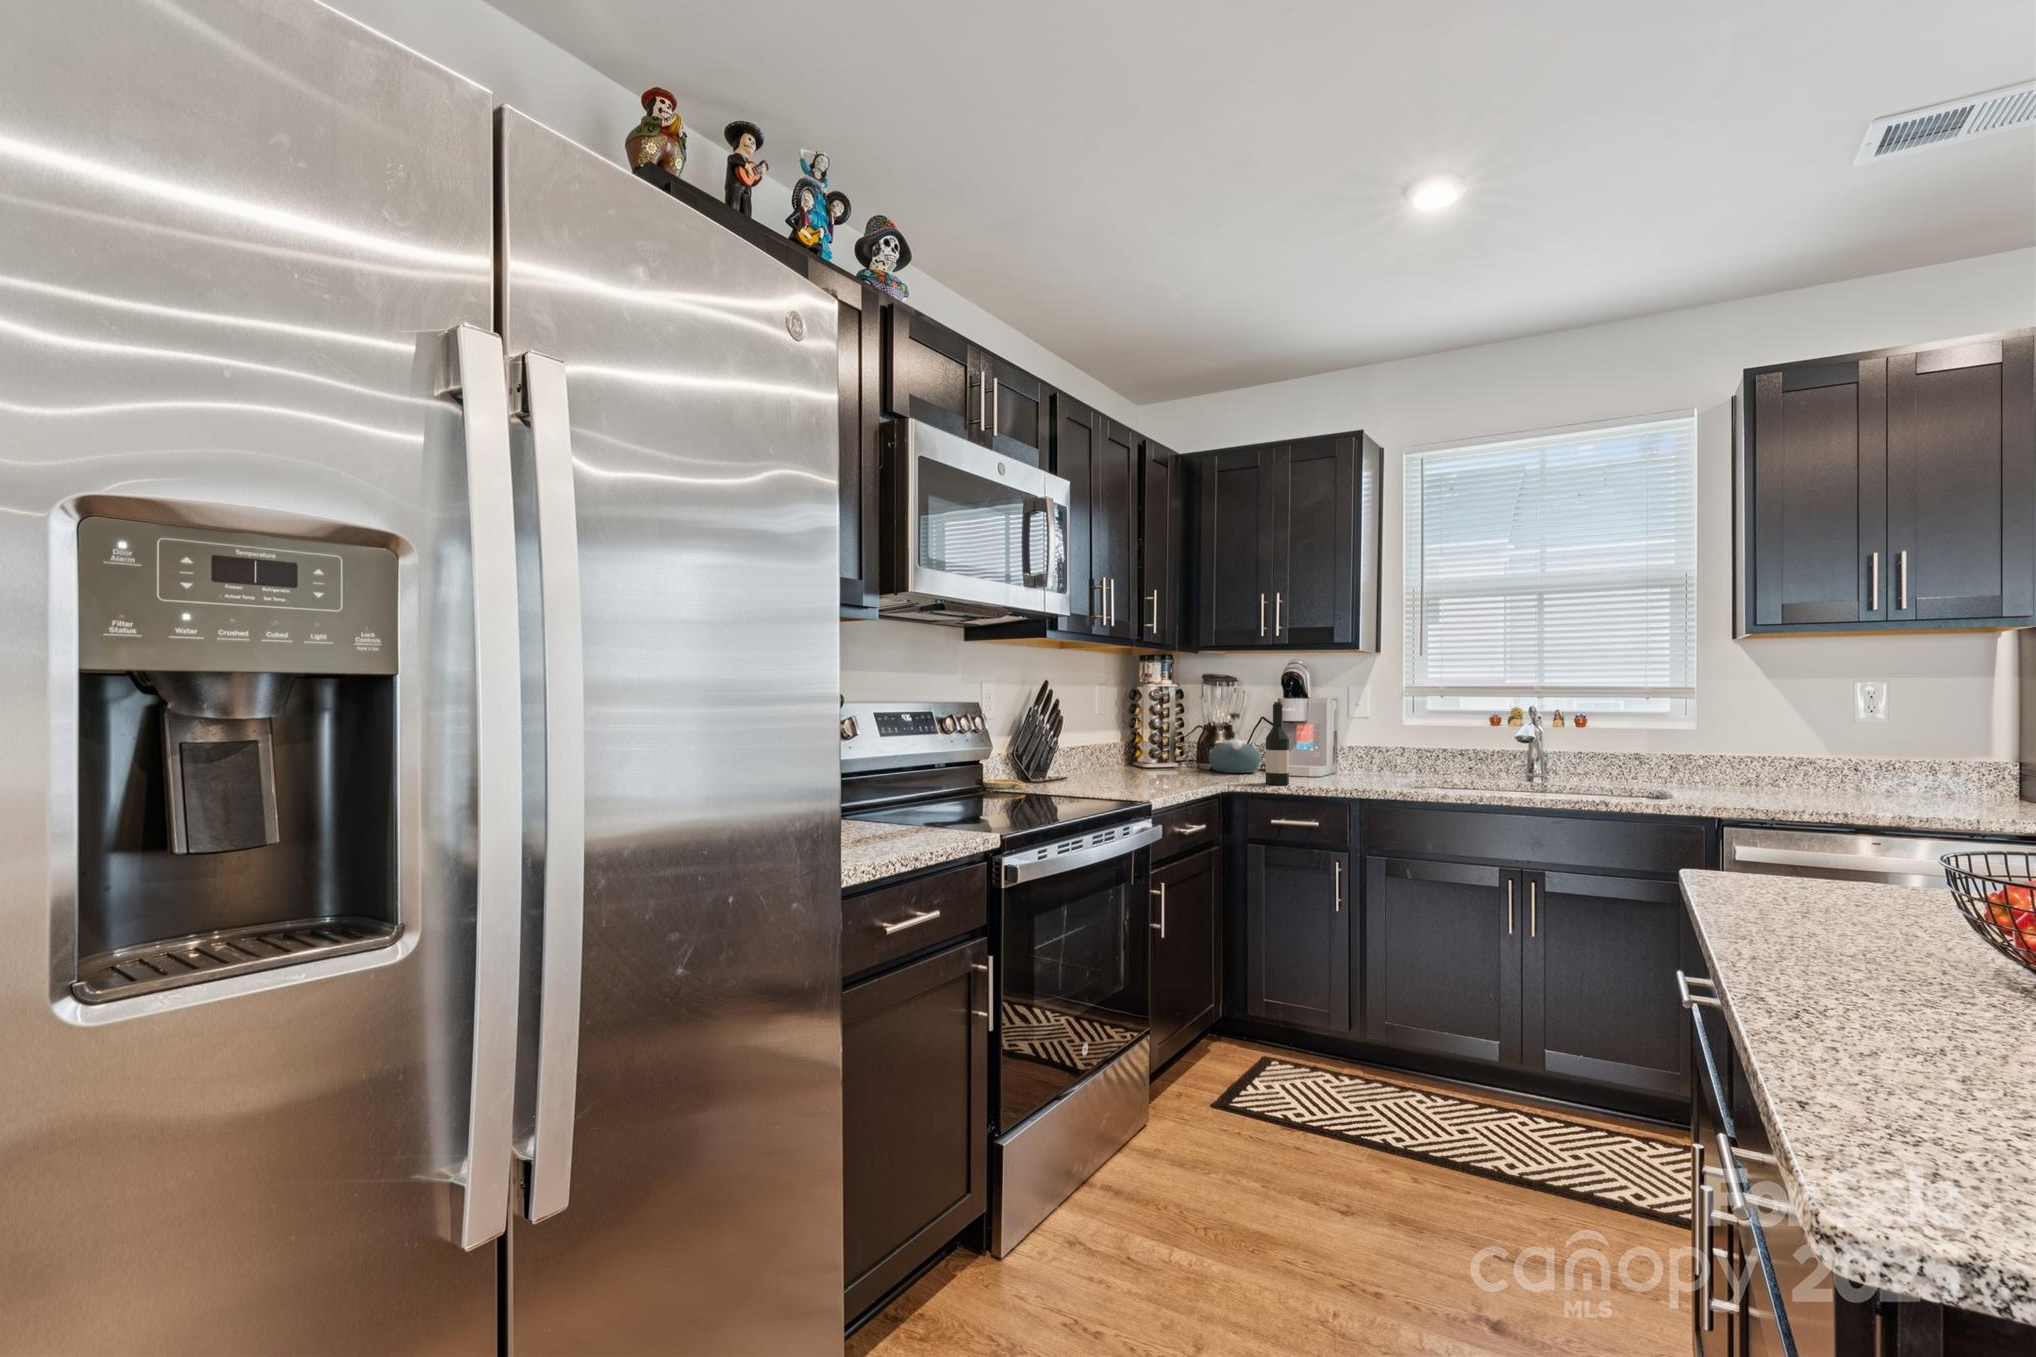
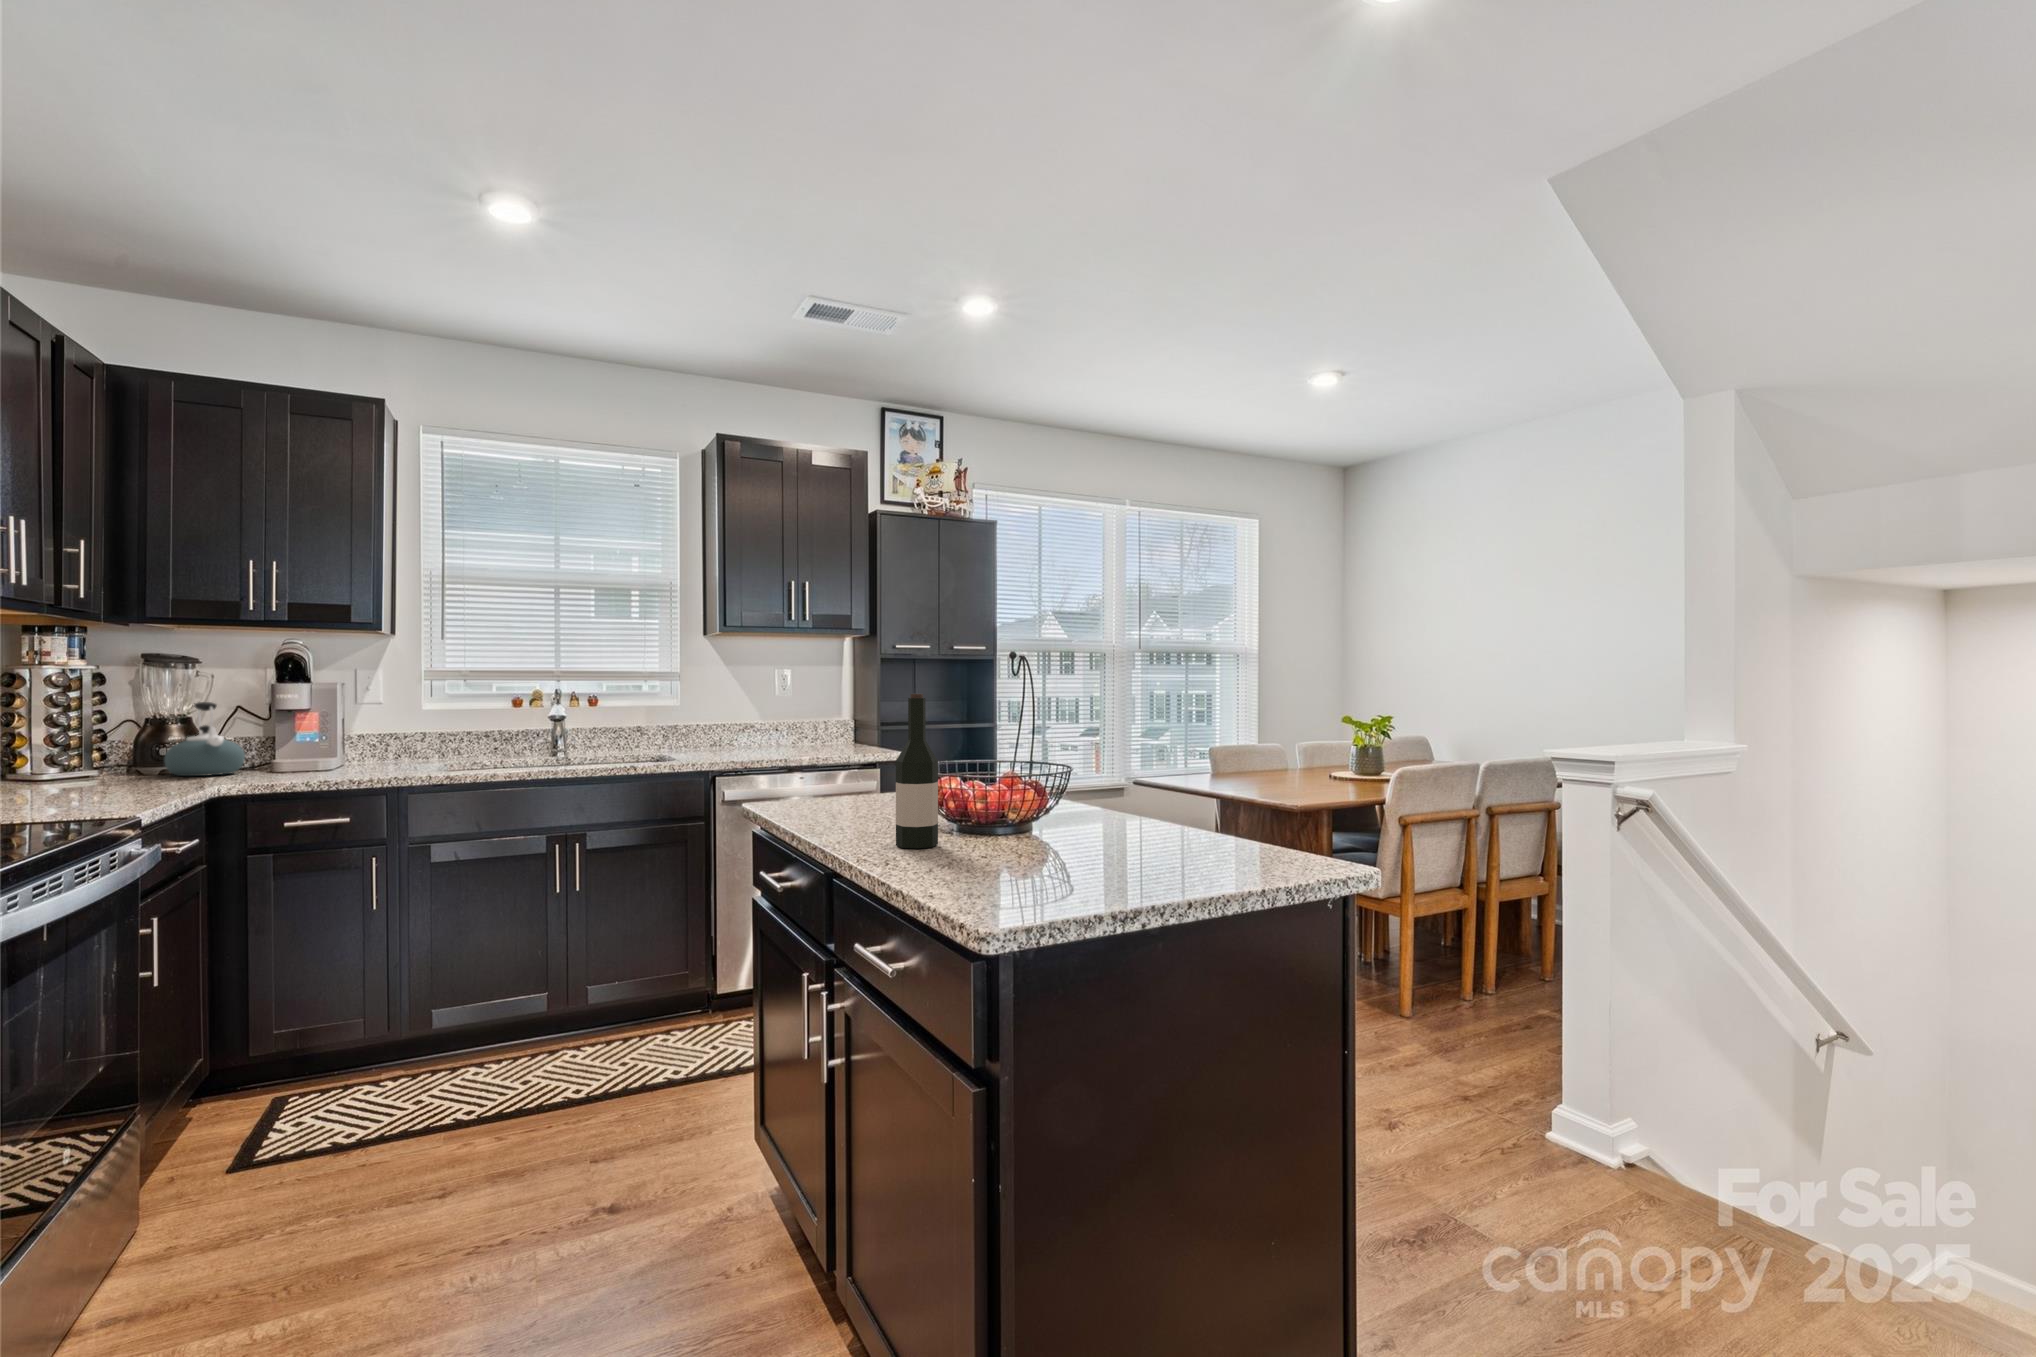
wine bottle: present [1266,702,1289,785] -> present [896,694,938,849]

